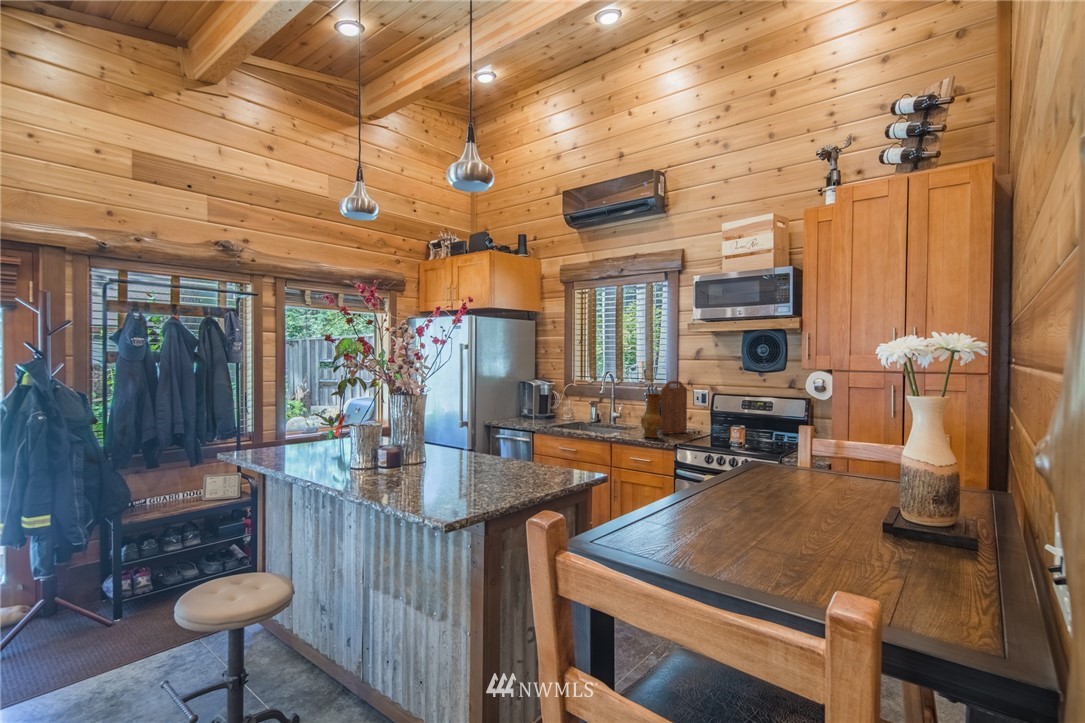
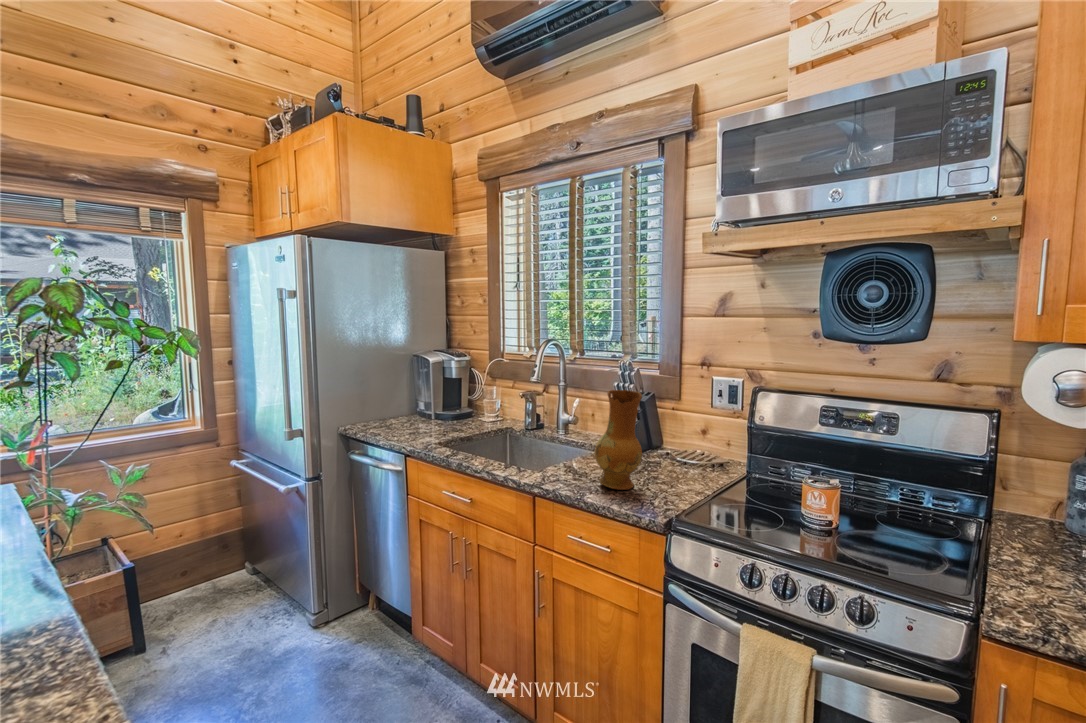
cutting board: present [661,381,687,434] -> none [642,360,698,471]

